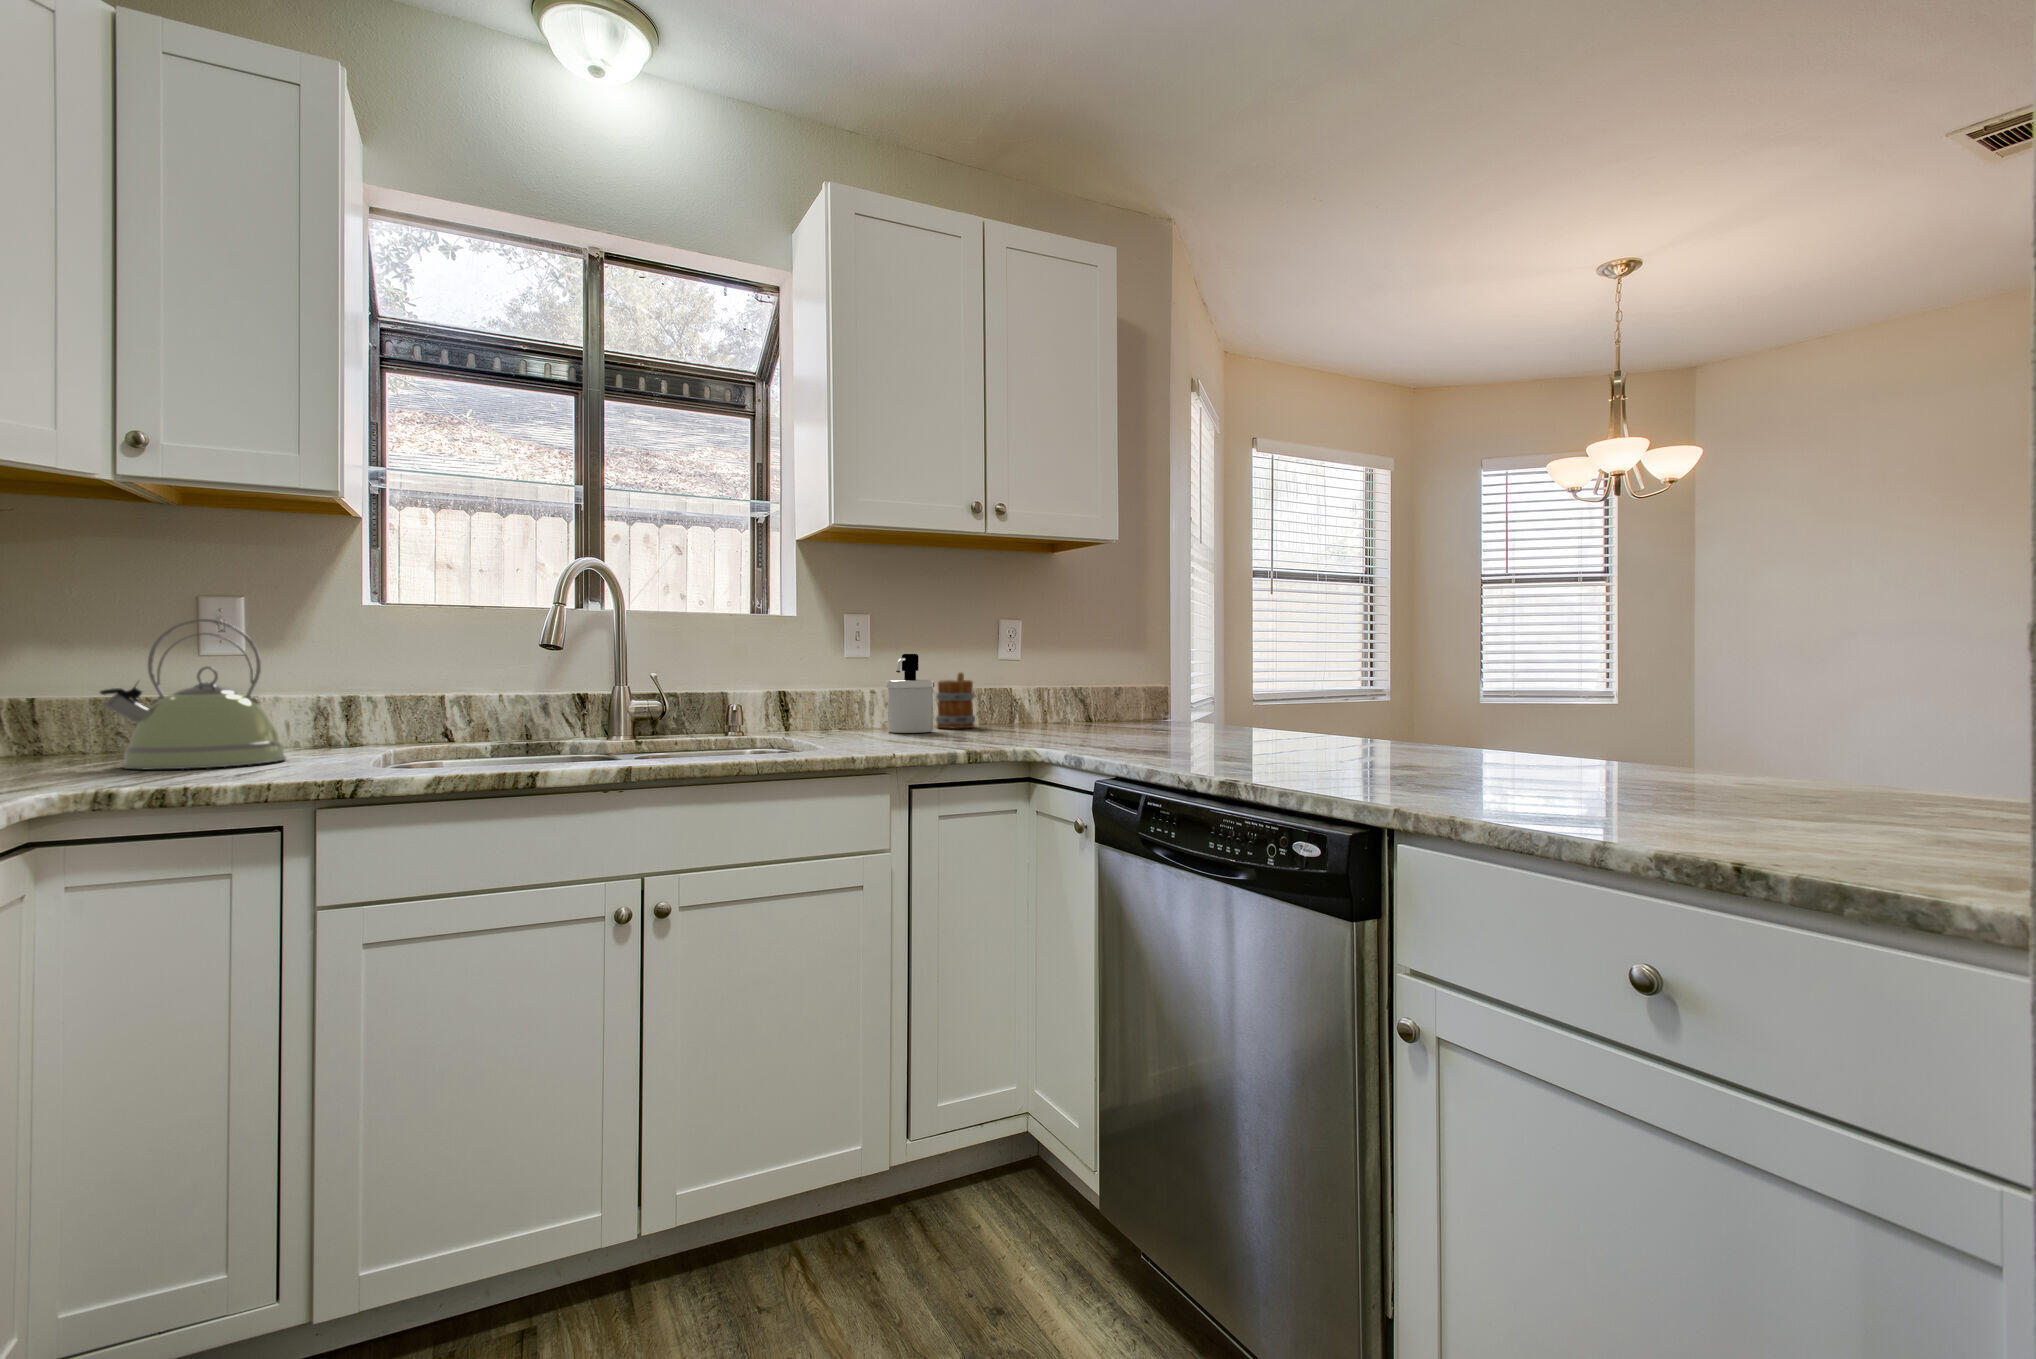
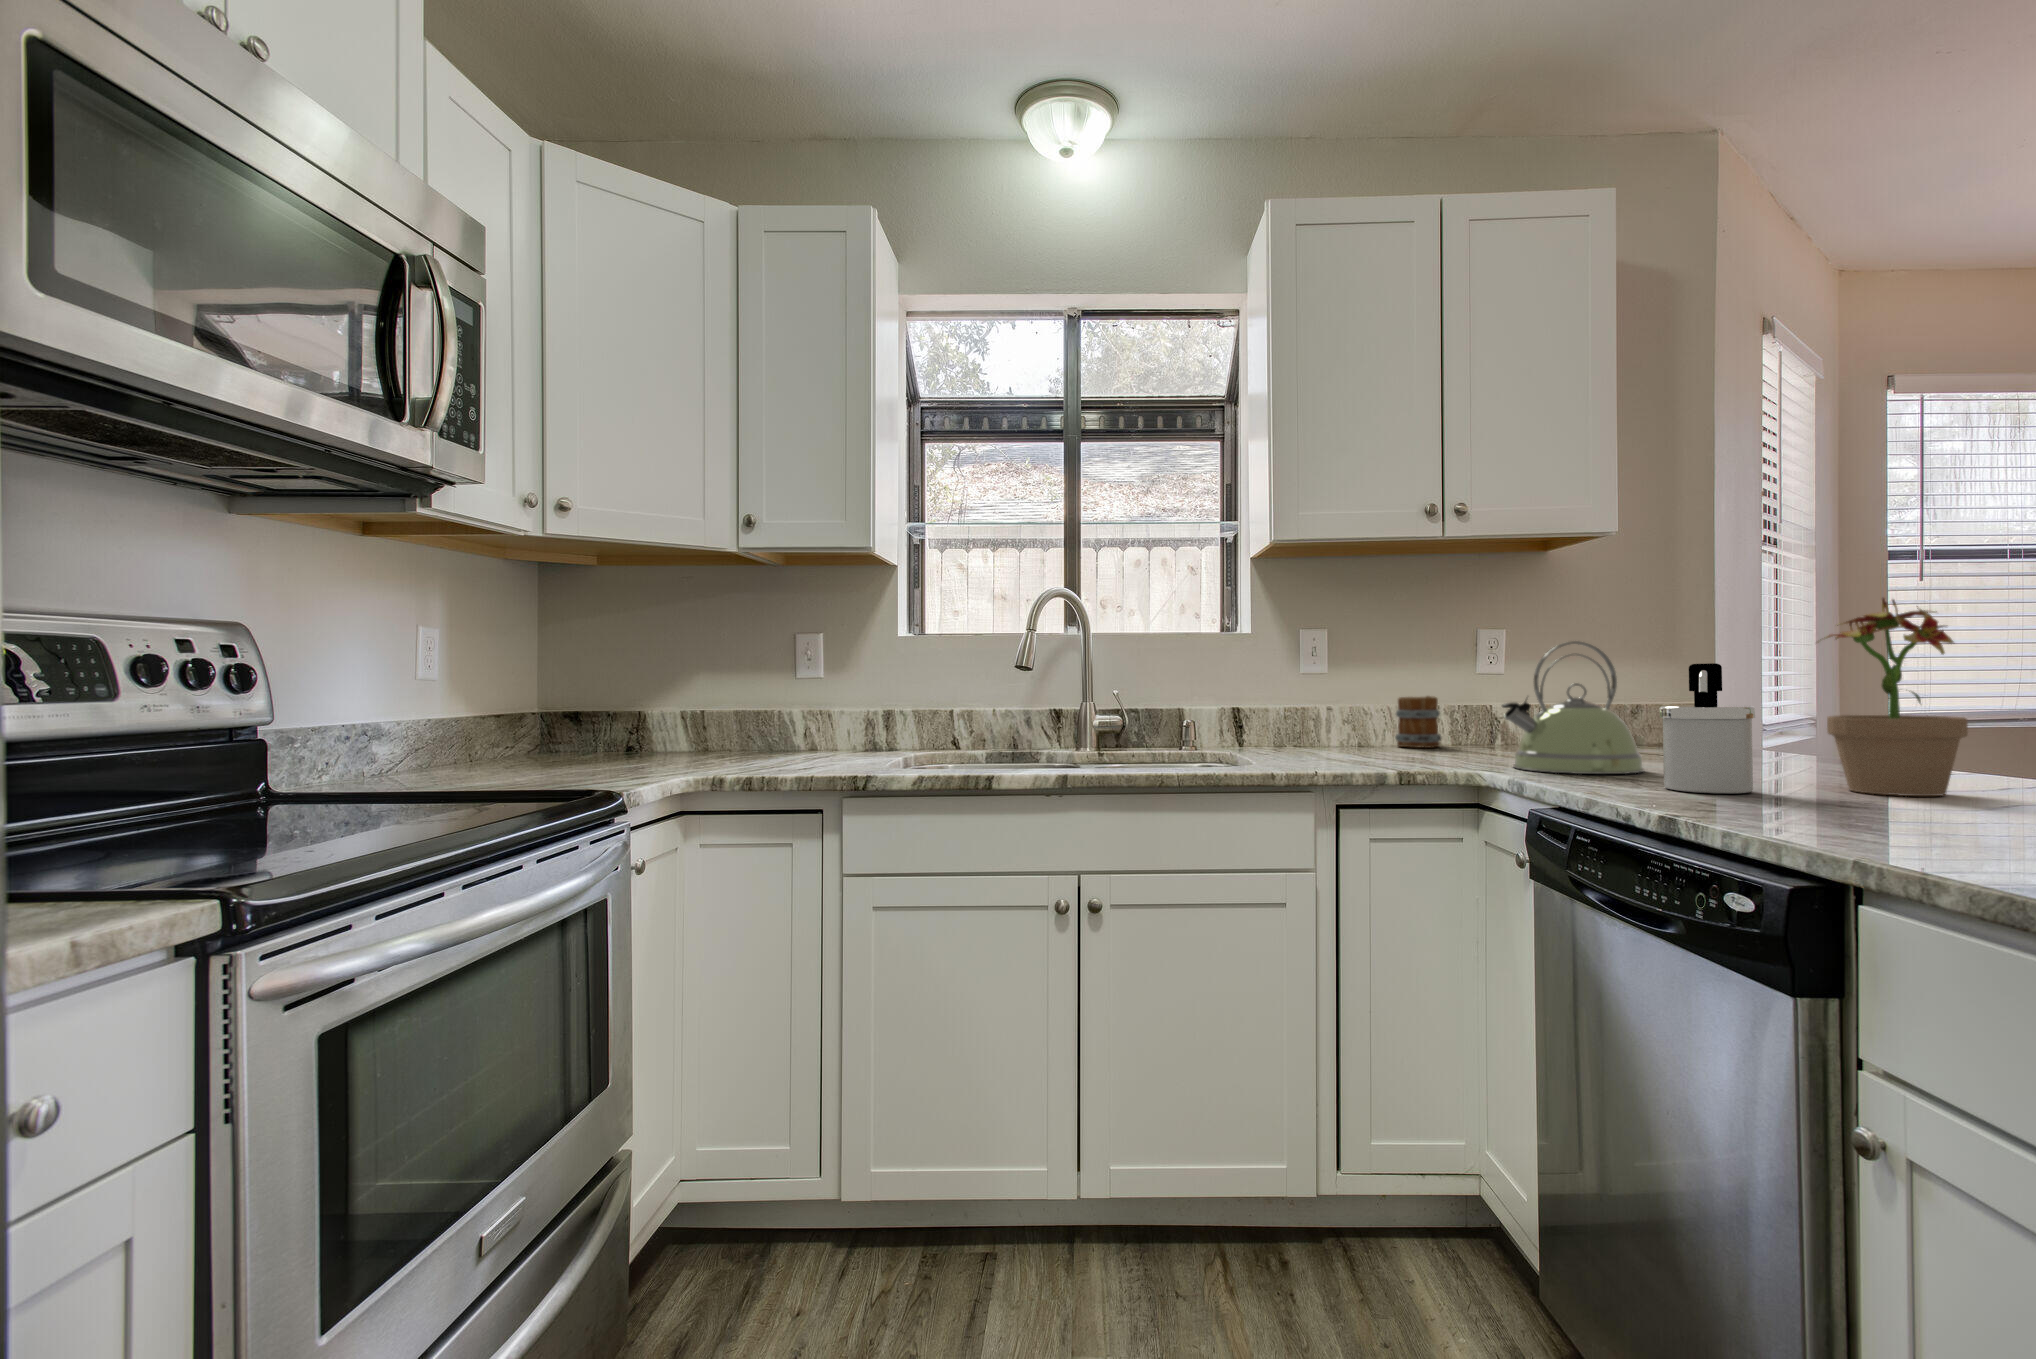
potted plant: none [1267,606,1352,754] -> present [1826,598,1968,796]
kettle: present [99,619,286,769] -> present [1502,641,1644,774]
soap dispenser: present [886,654,934,733] -> present [1659,663,1755,794]

